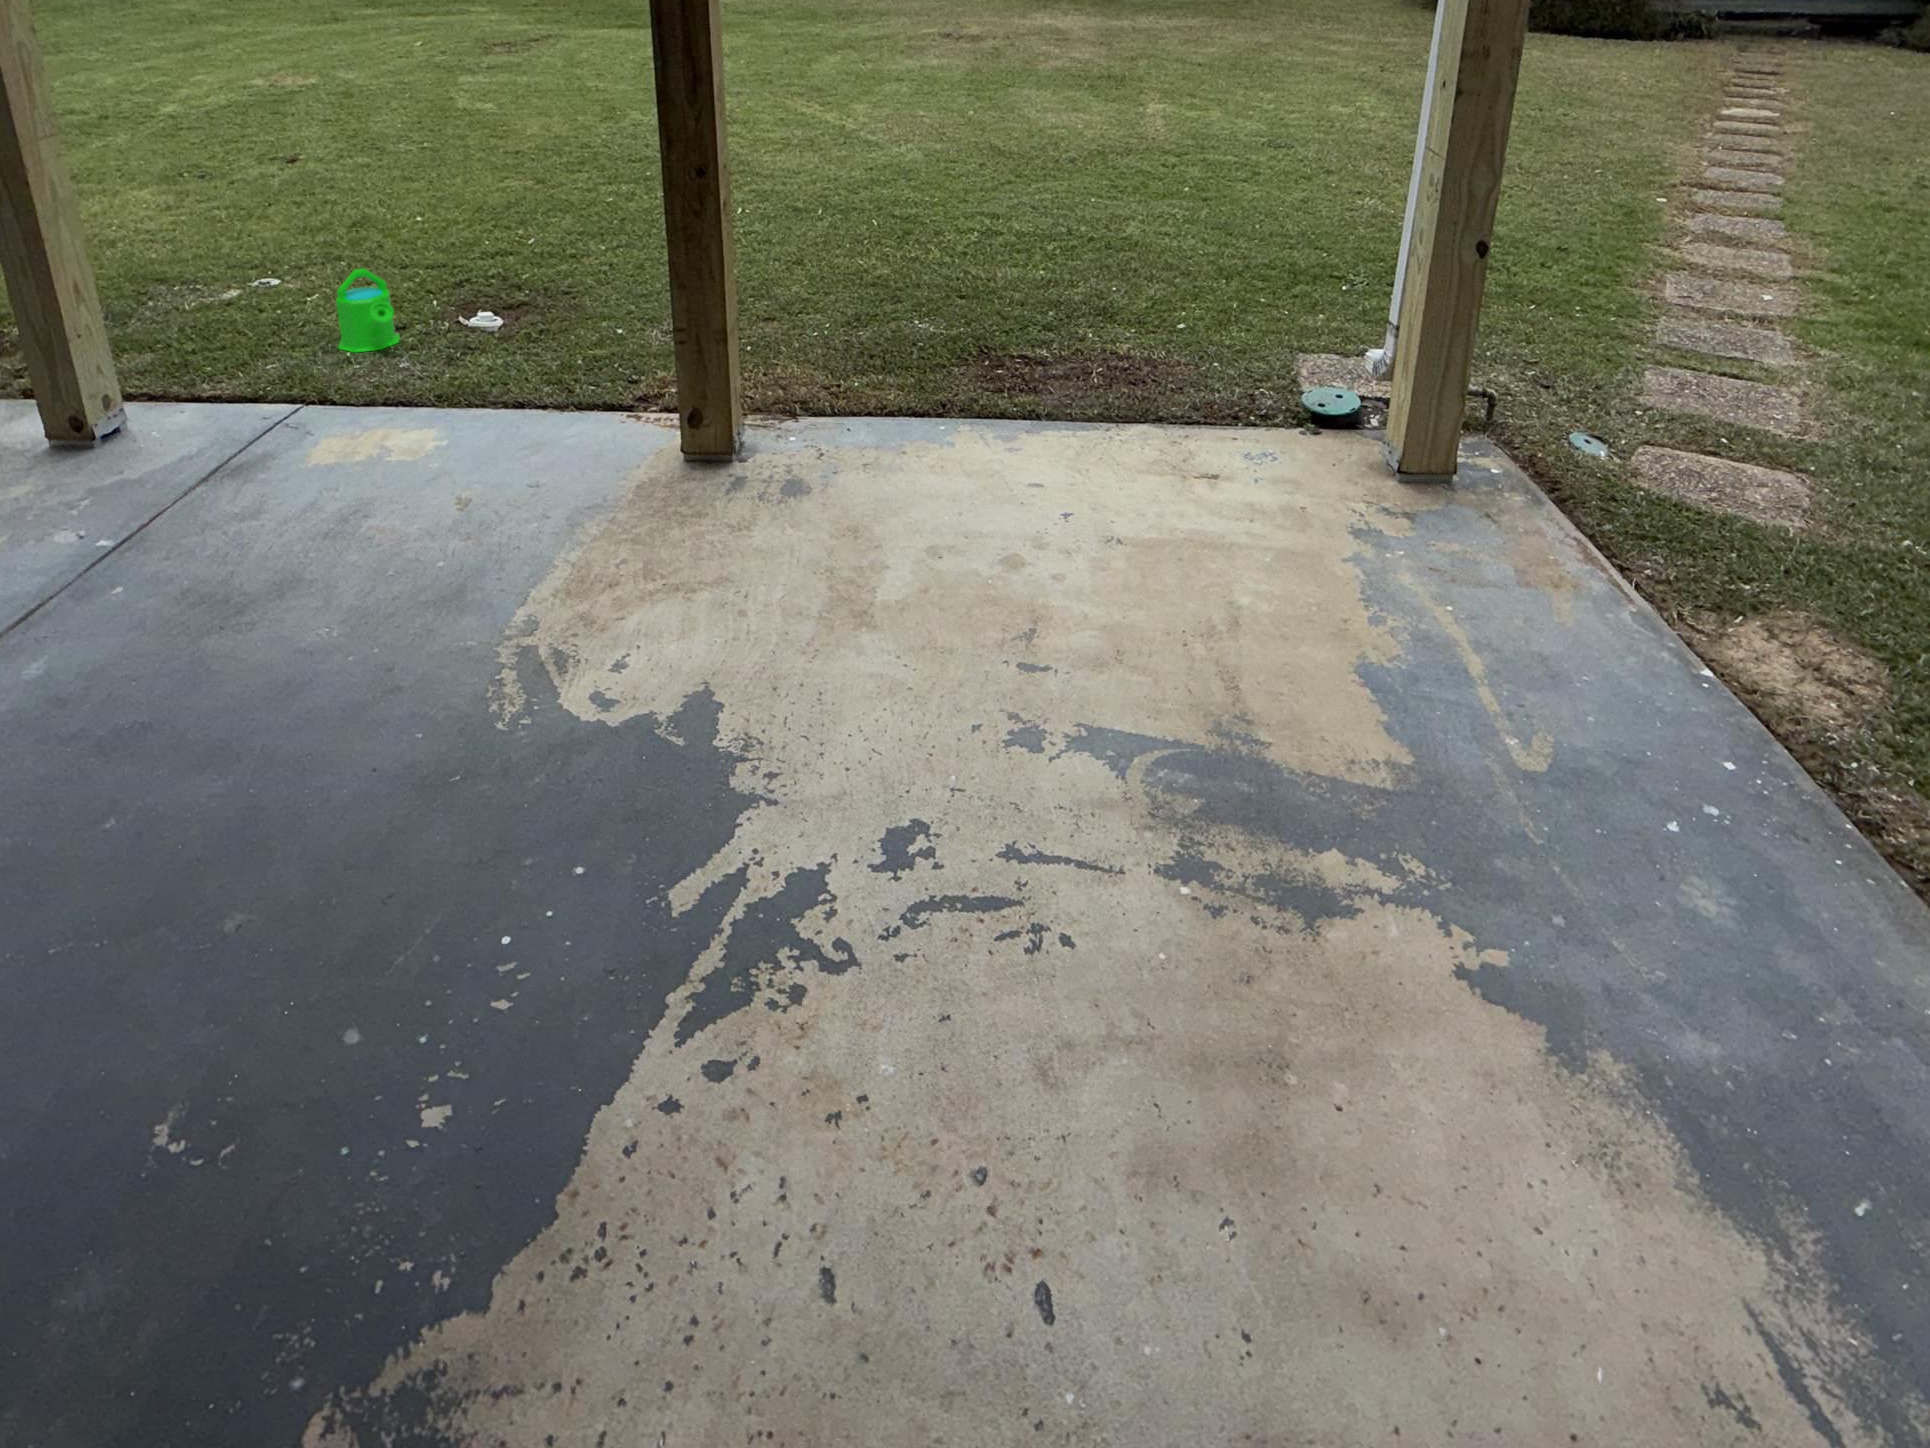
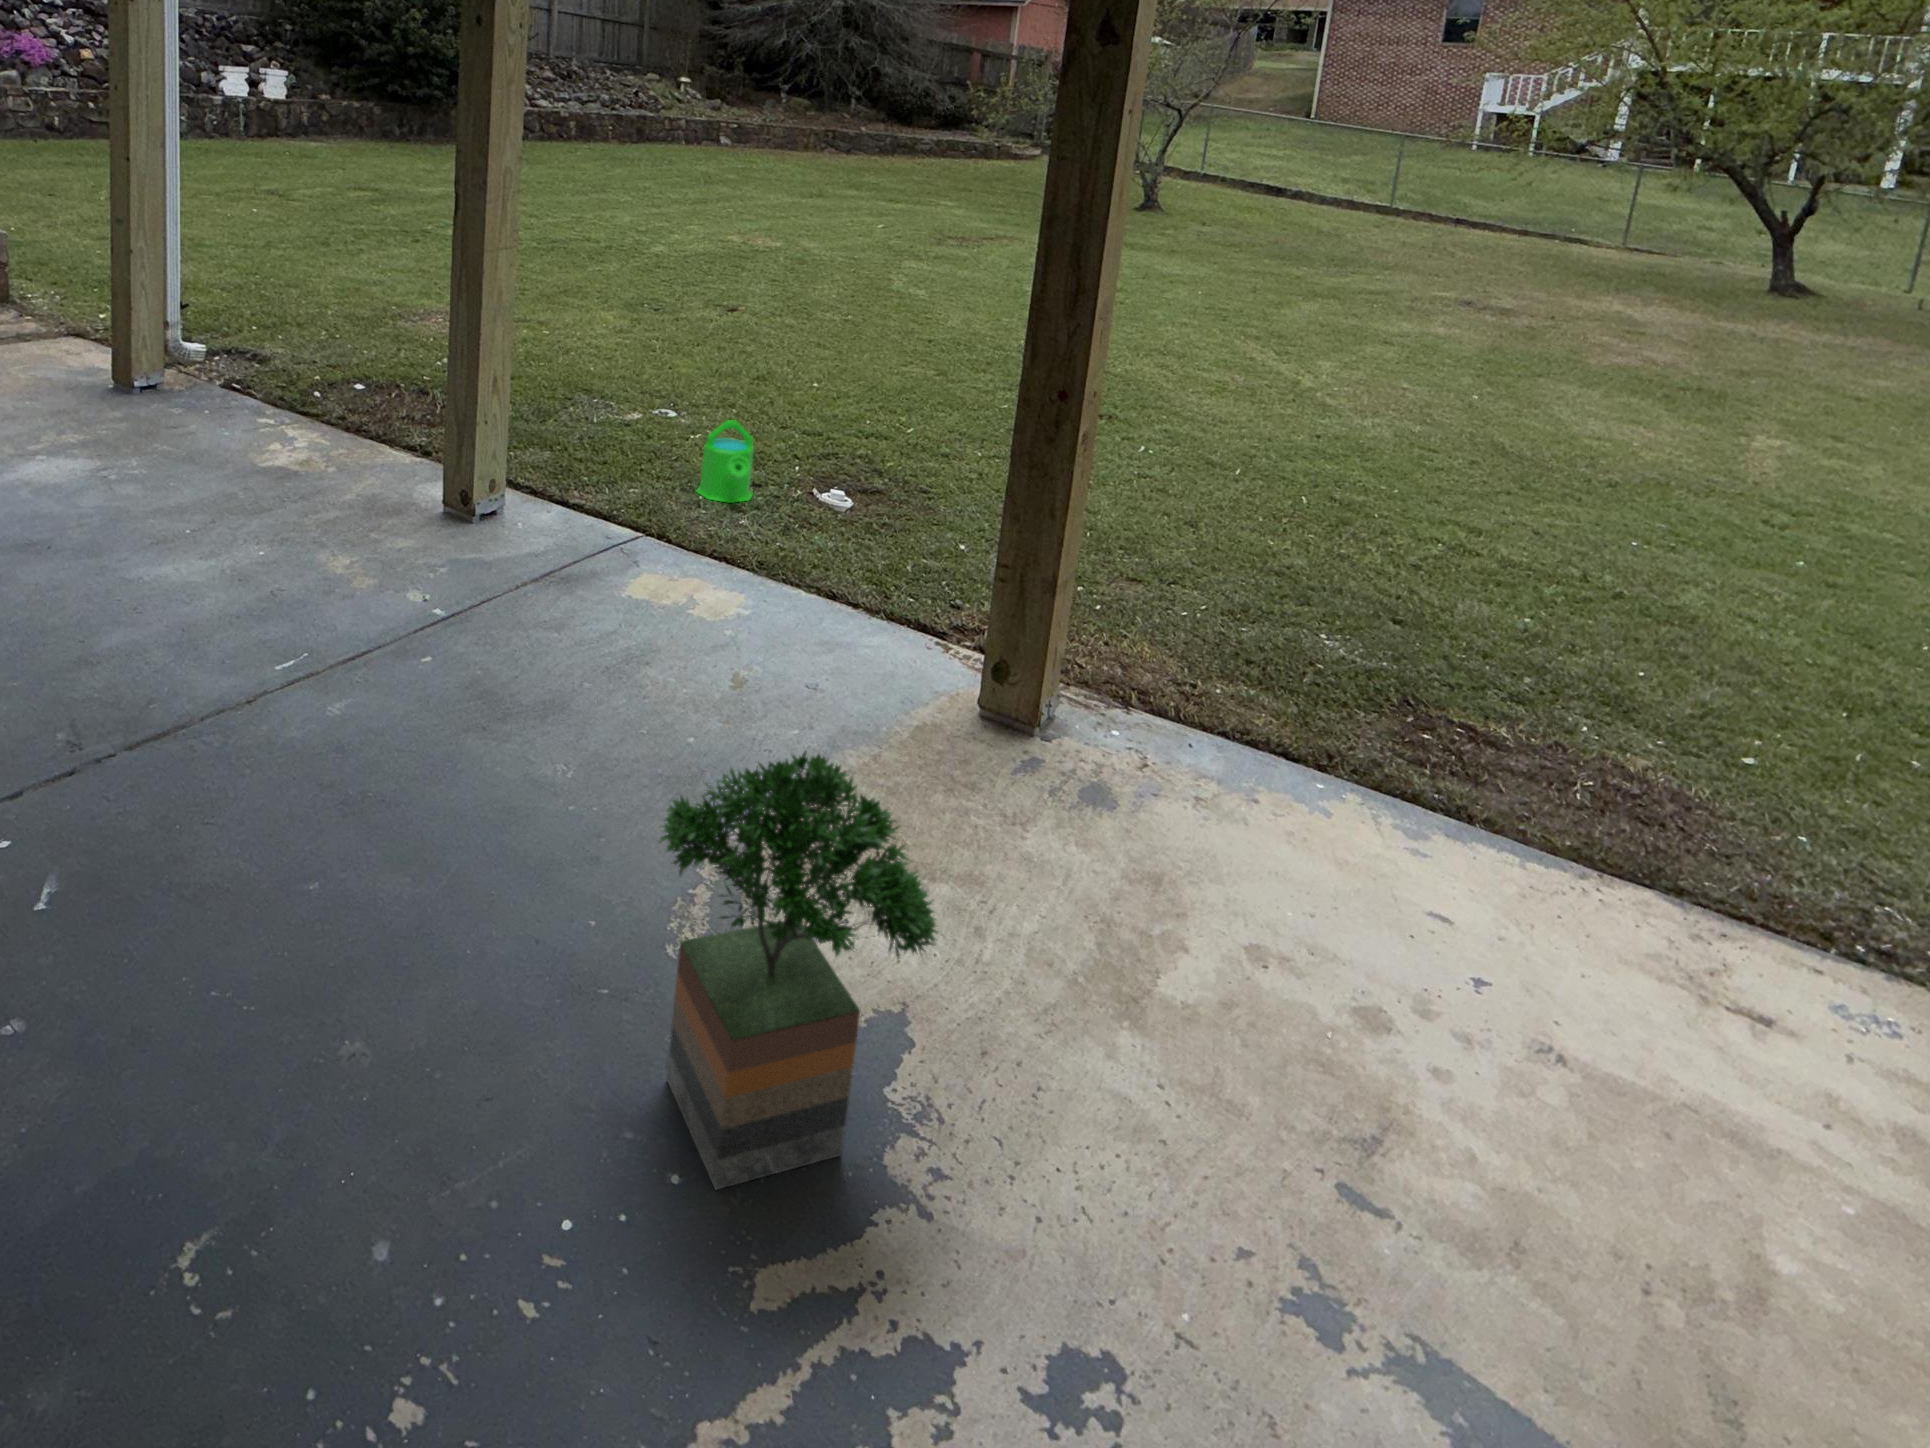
potted tree: none [488,510,743,861] -> present [659,752,938,1190]

